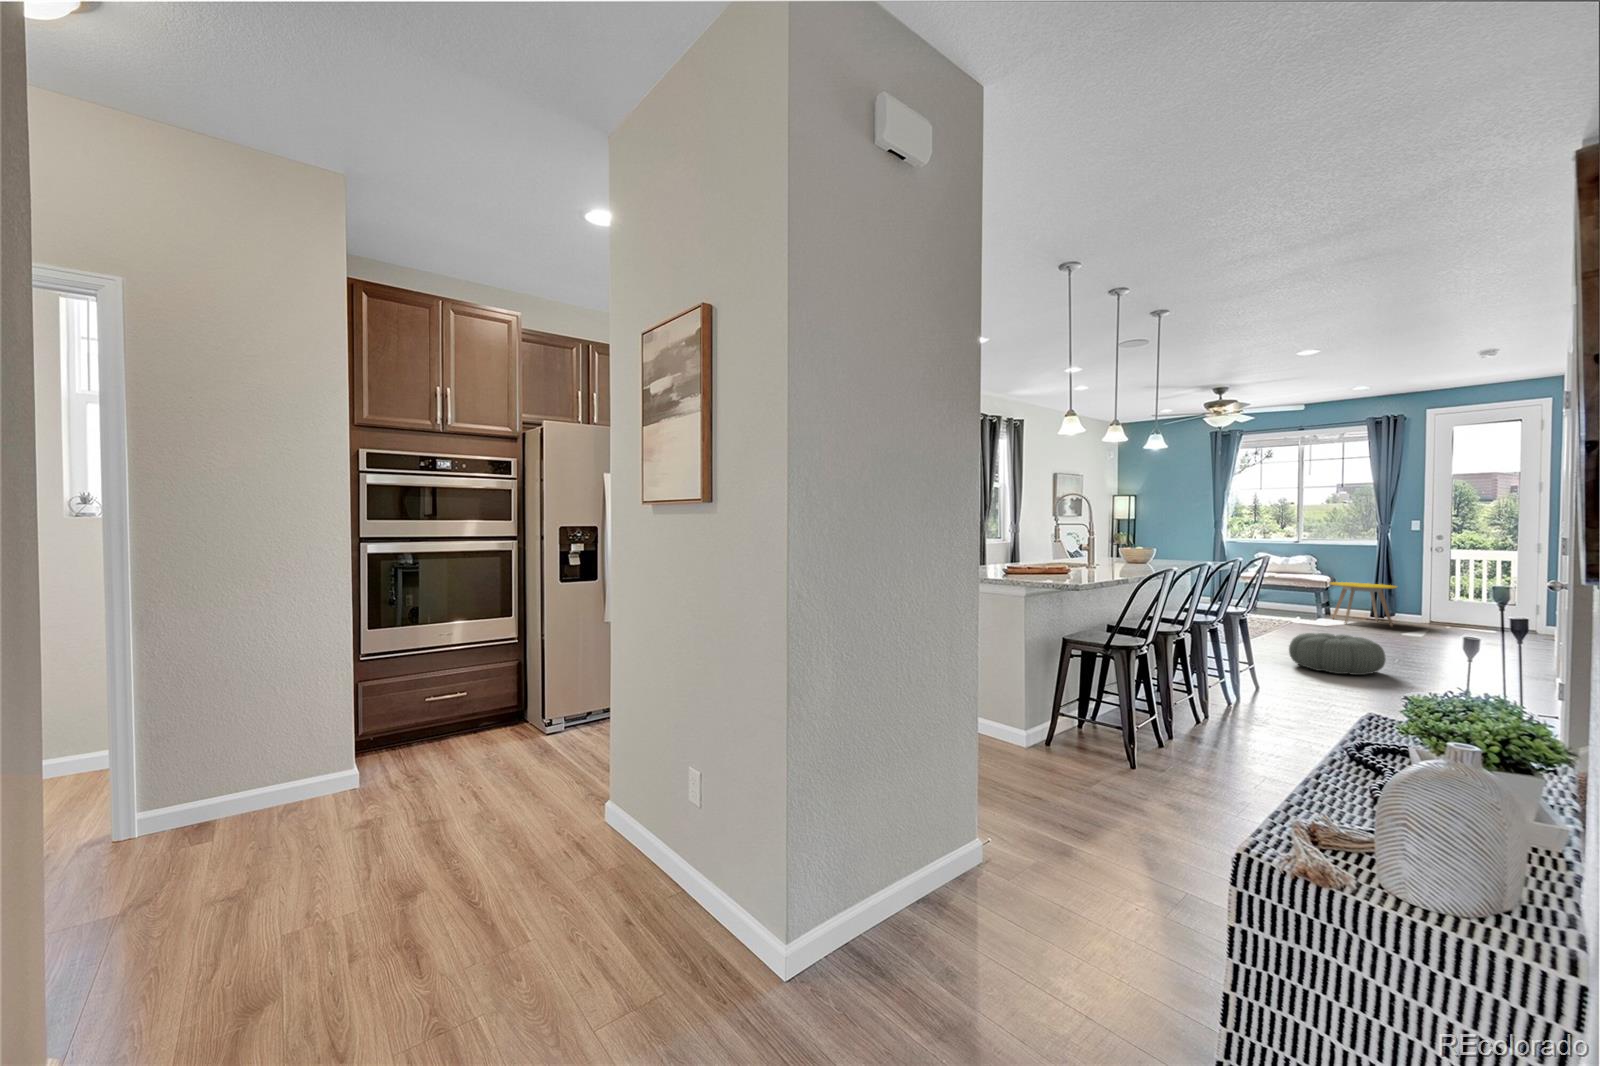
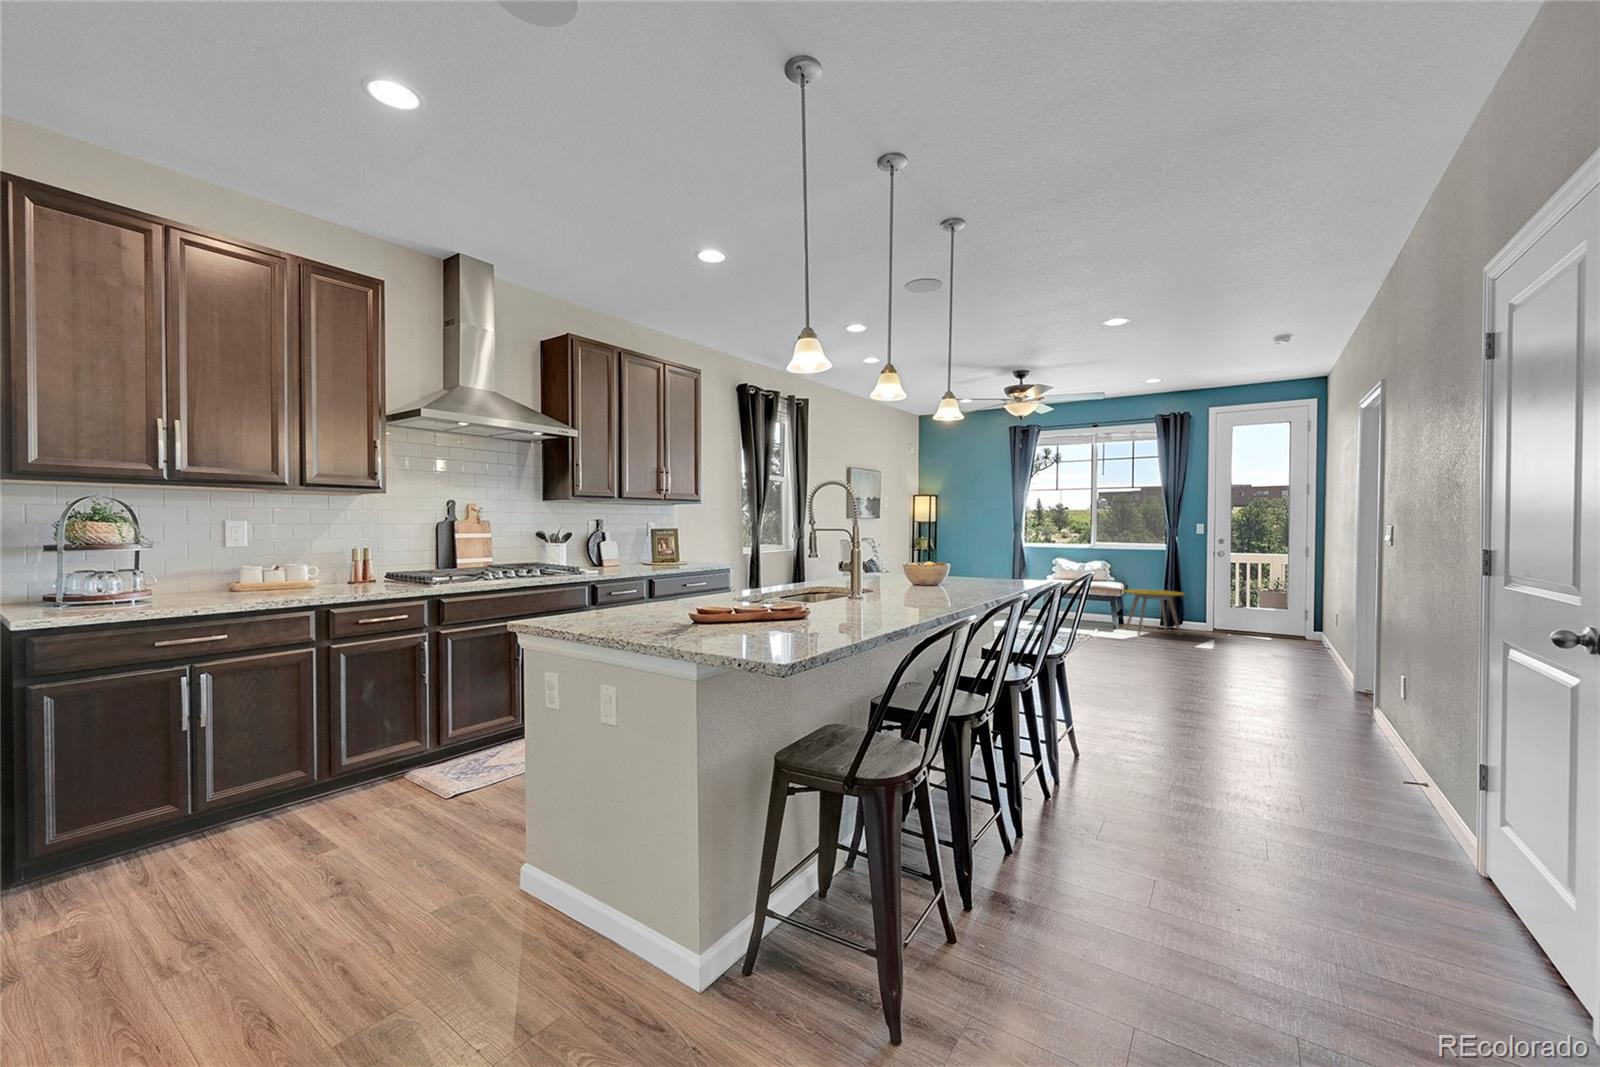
pouf: present [1289,633,1386,675] -> none [1090,654,1186,703]

